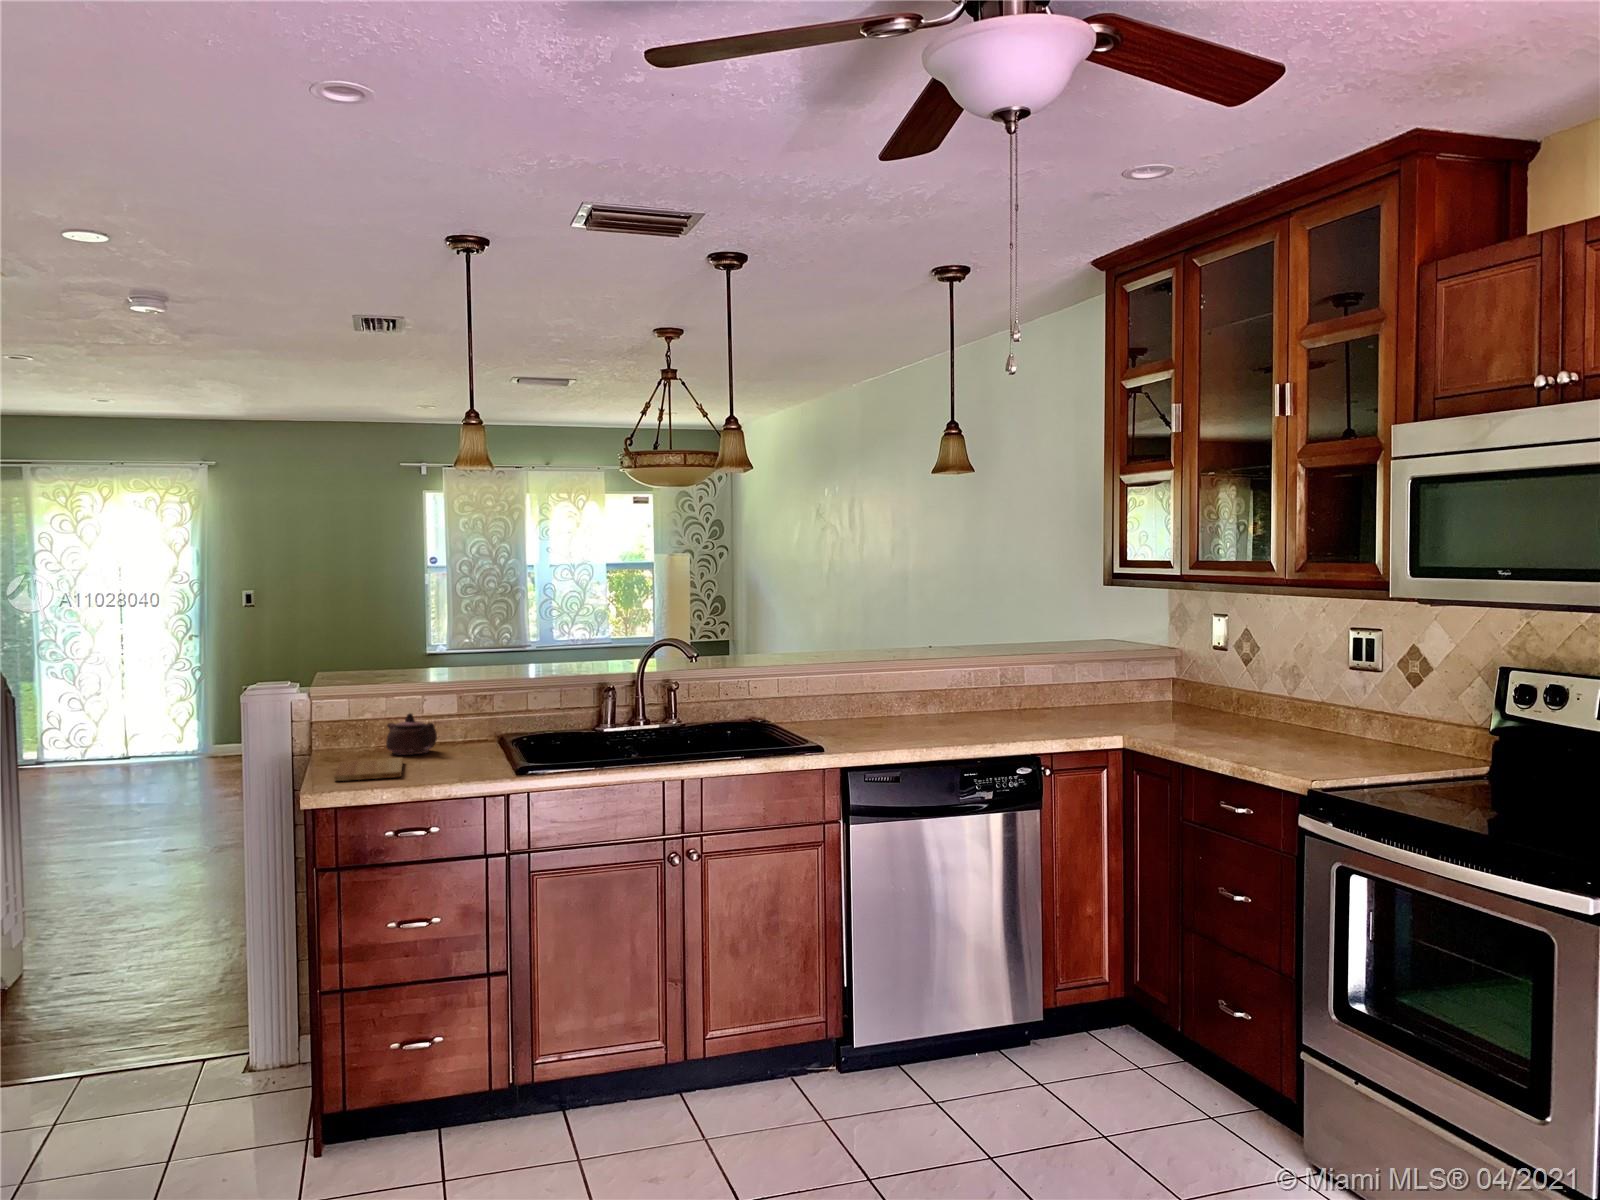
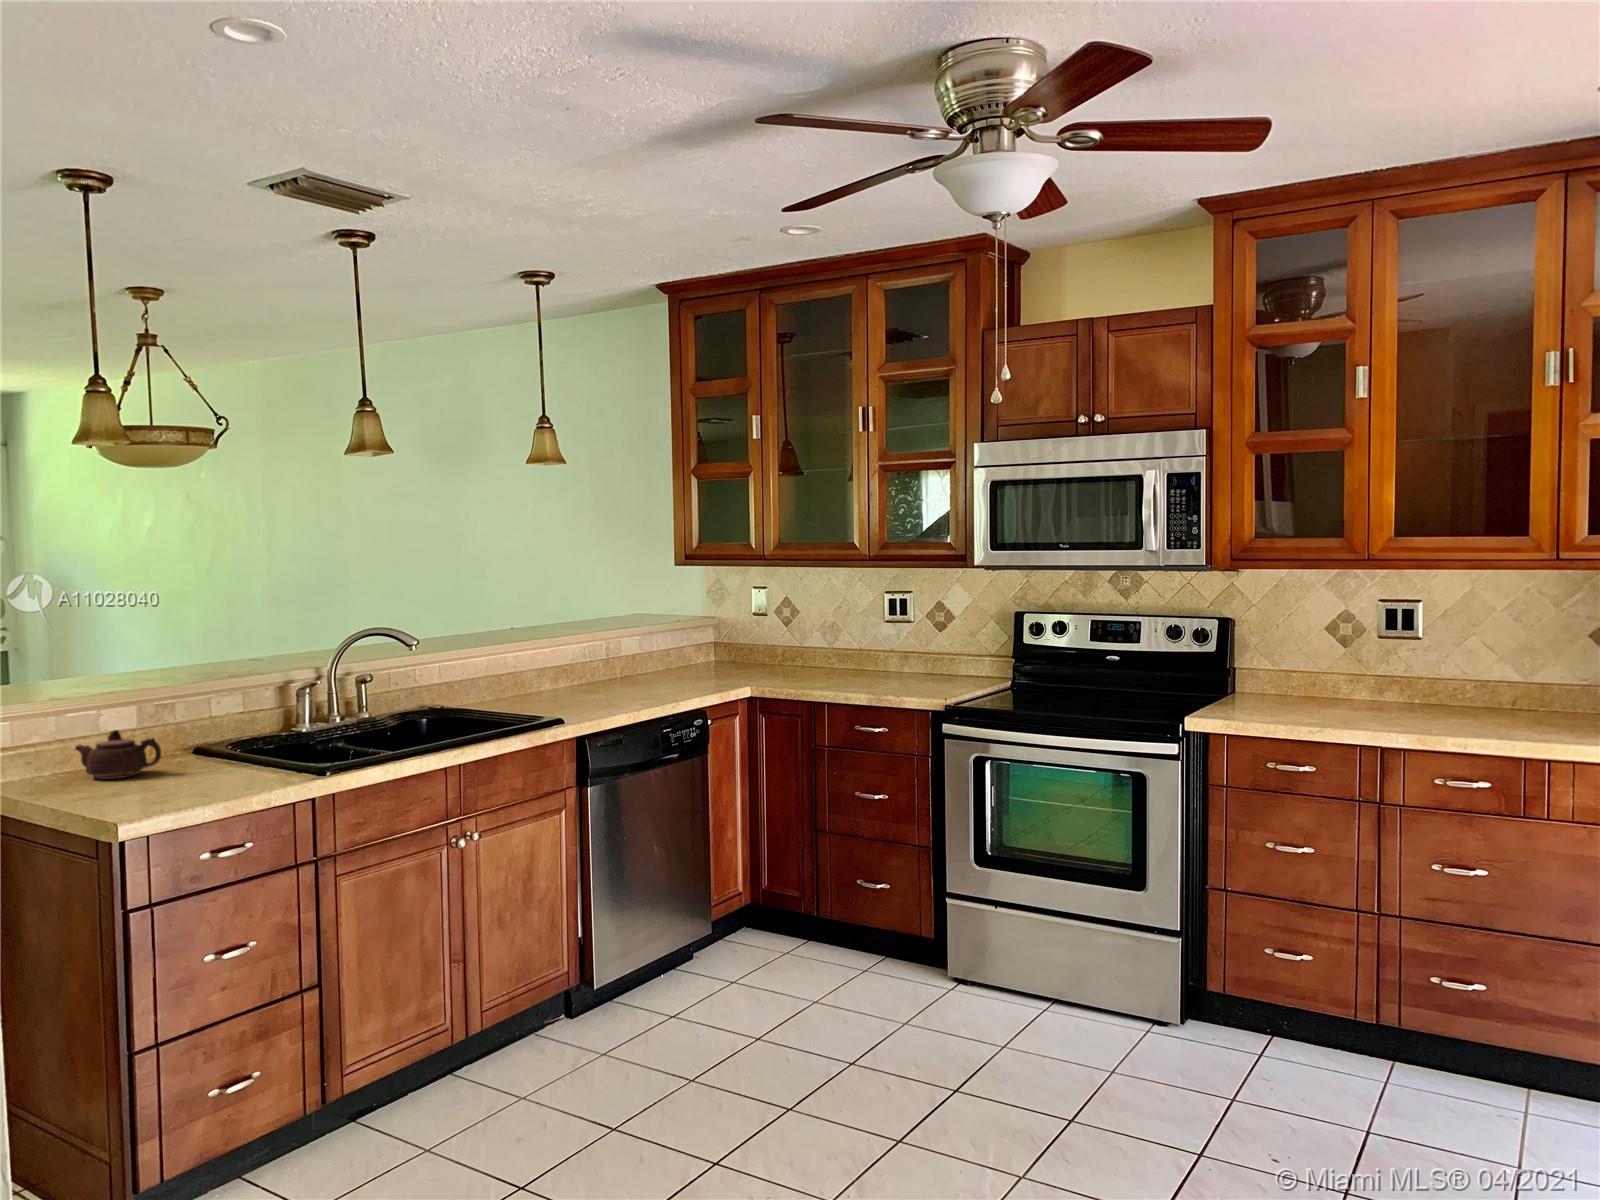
cutting board: present [334,758,403,781] -> none [71,779,196,810]

